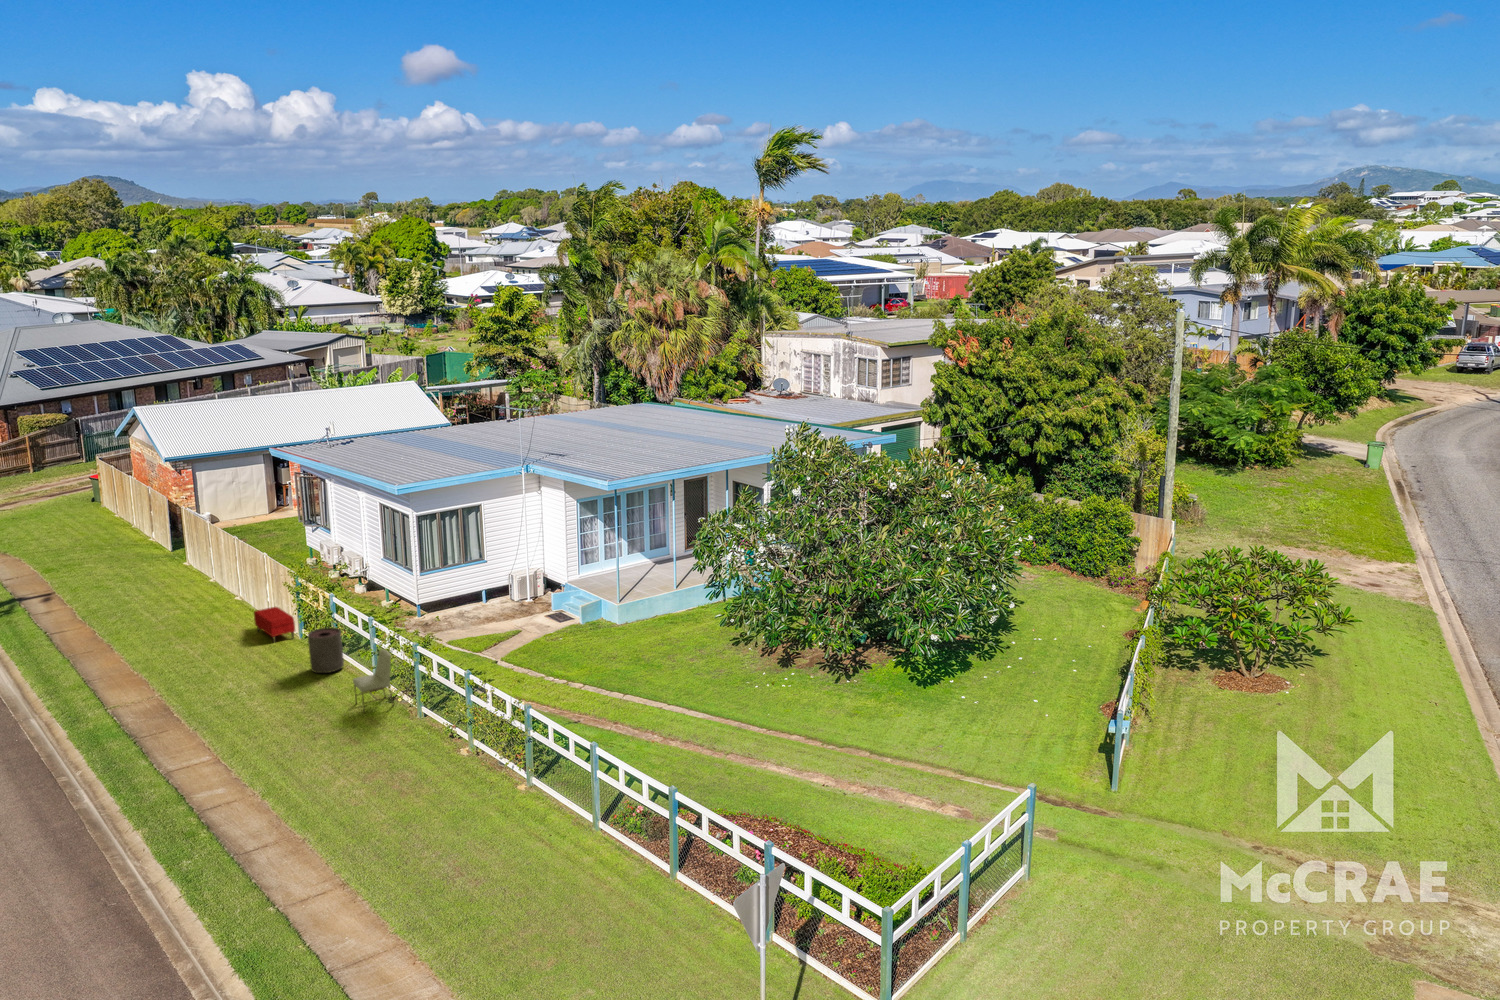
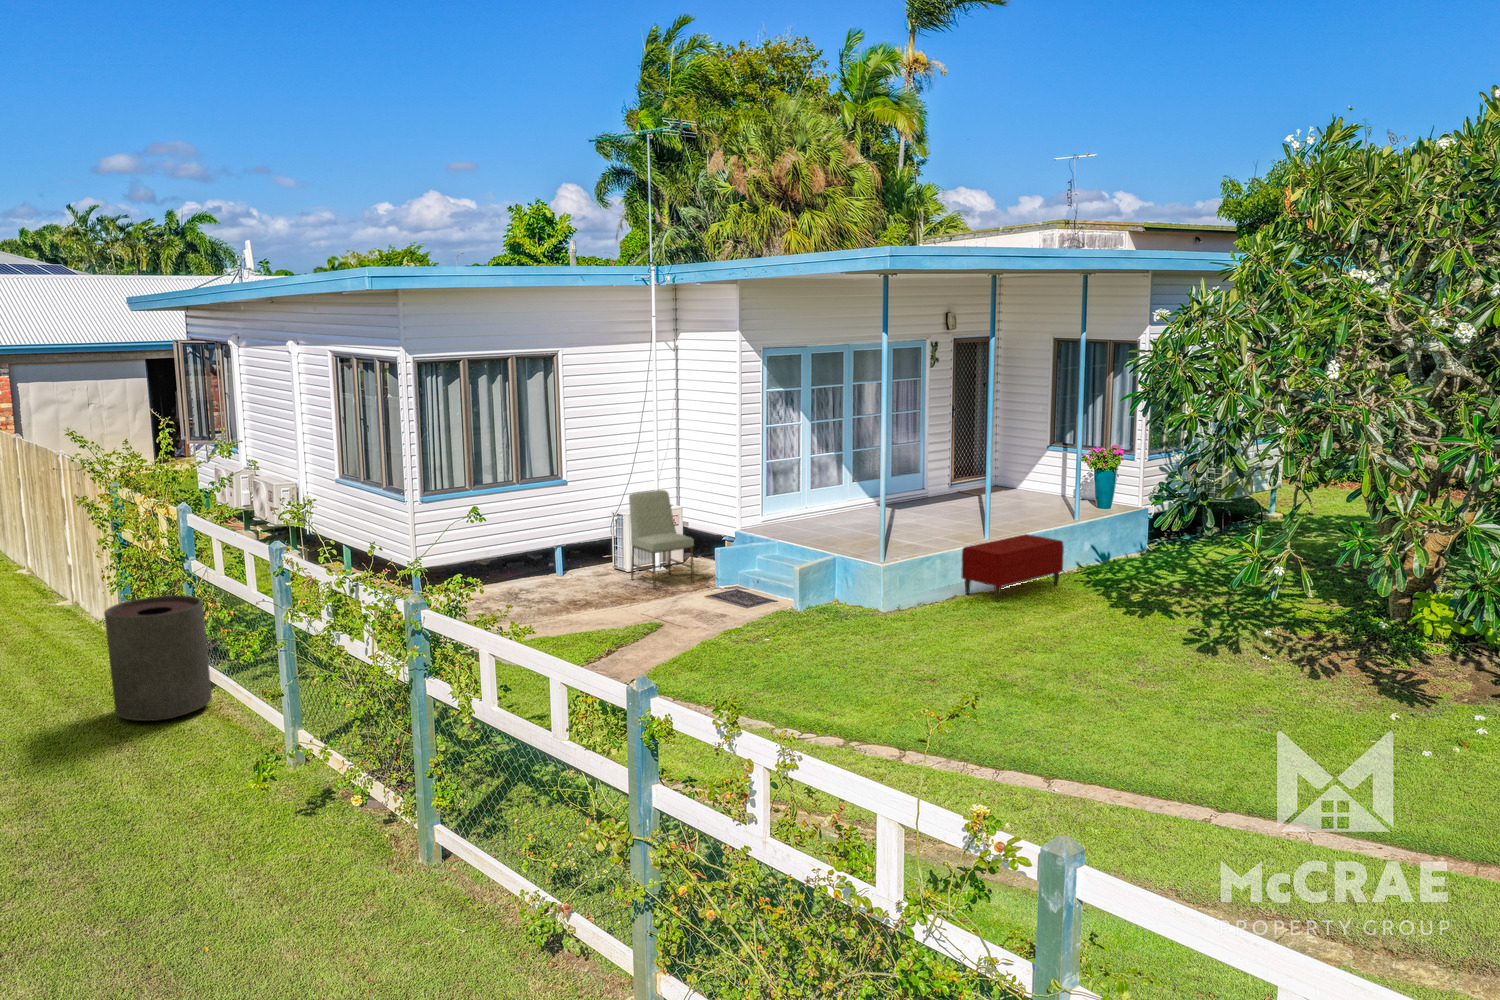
bench: present [254,607,295,643] -> present [961,534,1064,602]
chair: present [353,649,393,711] -> present [629,490,694,589]

